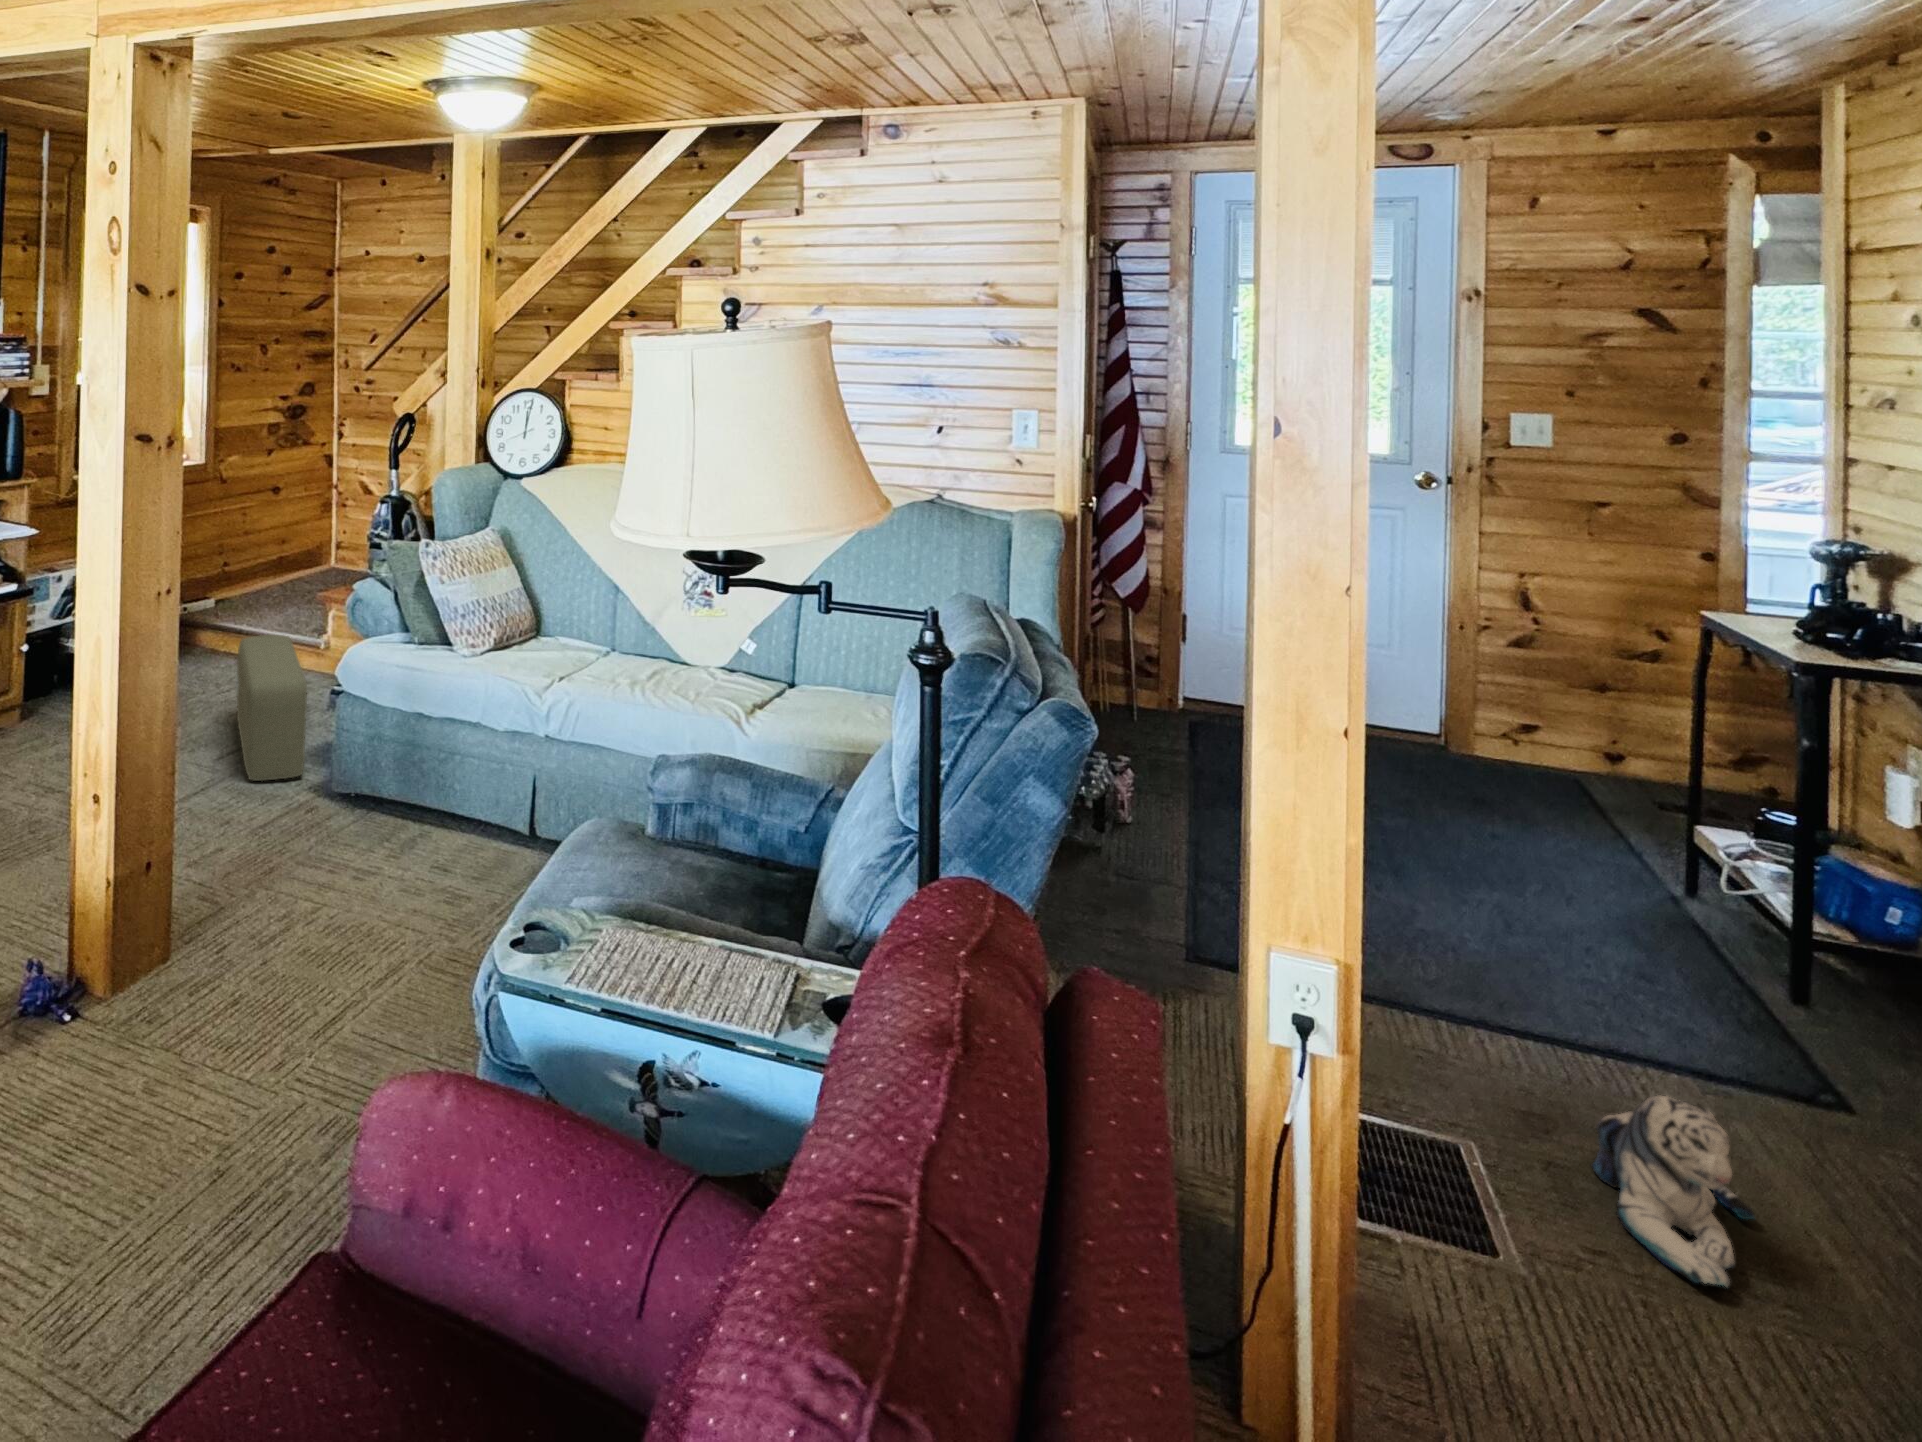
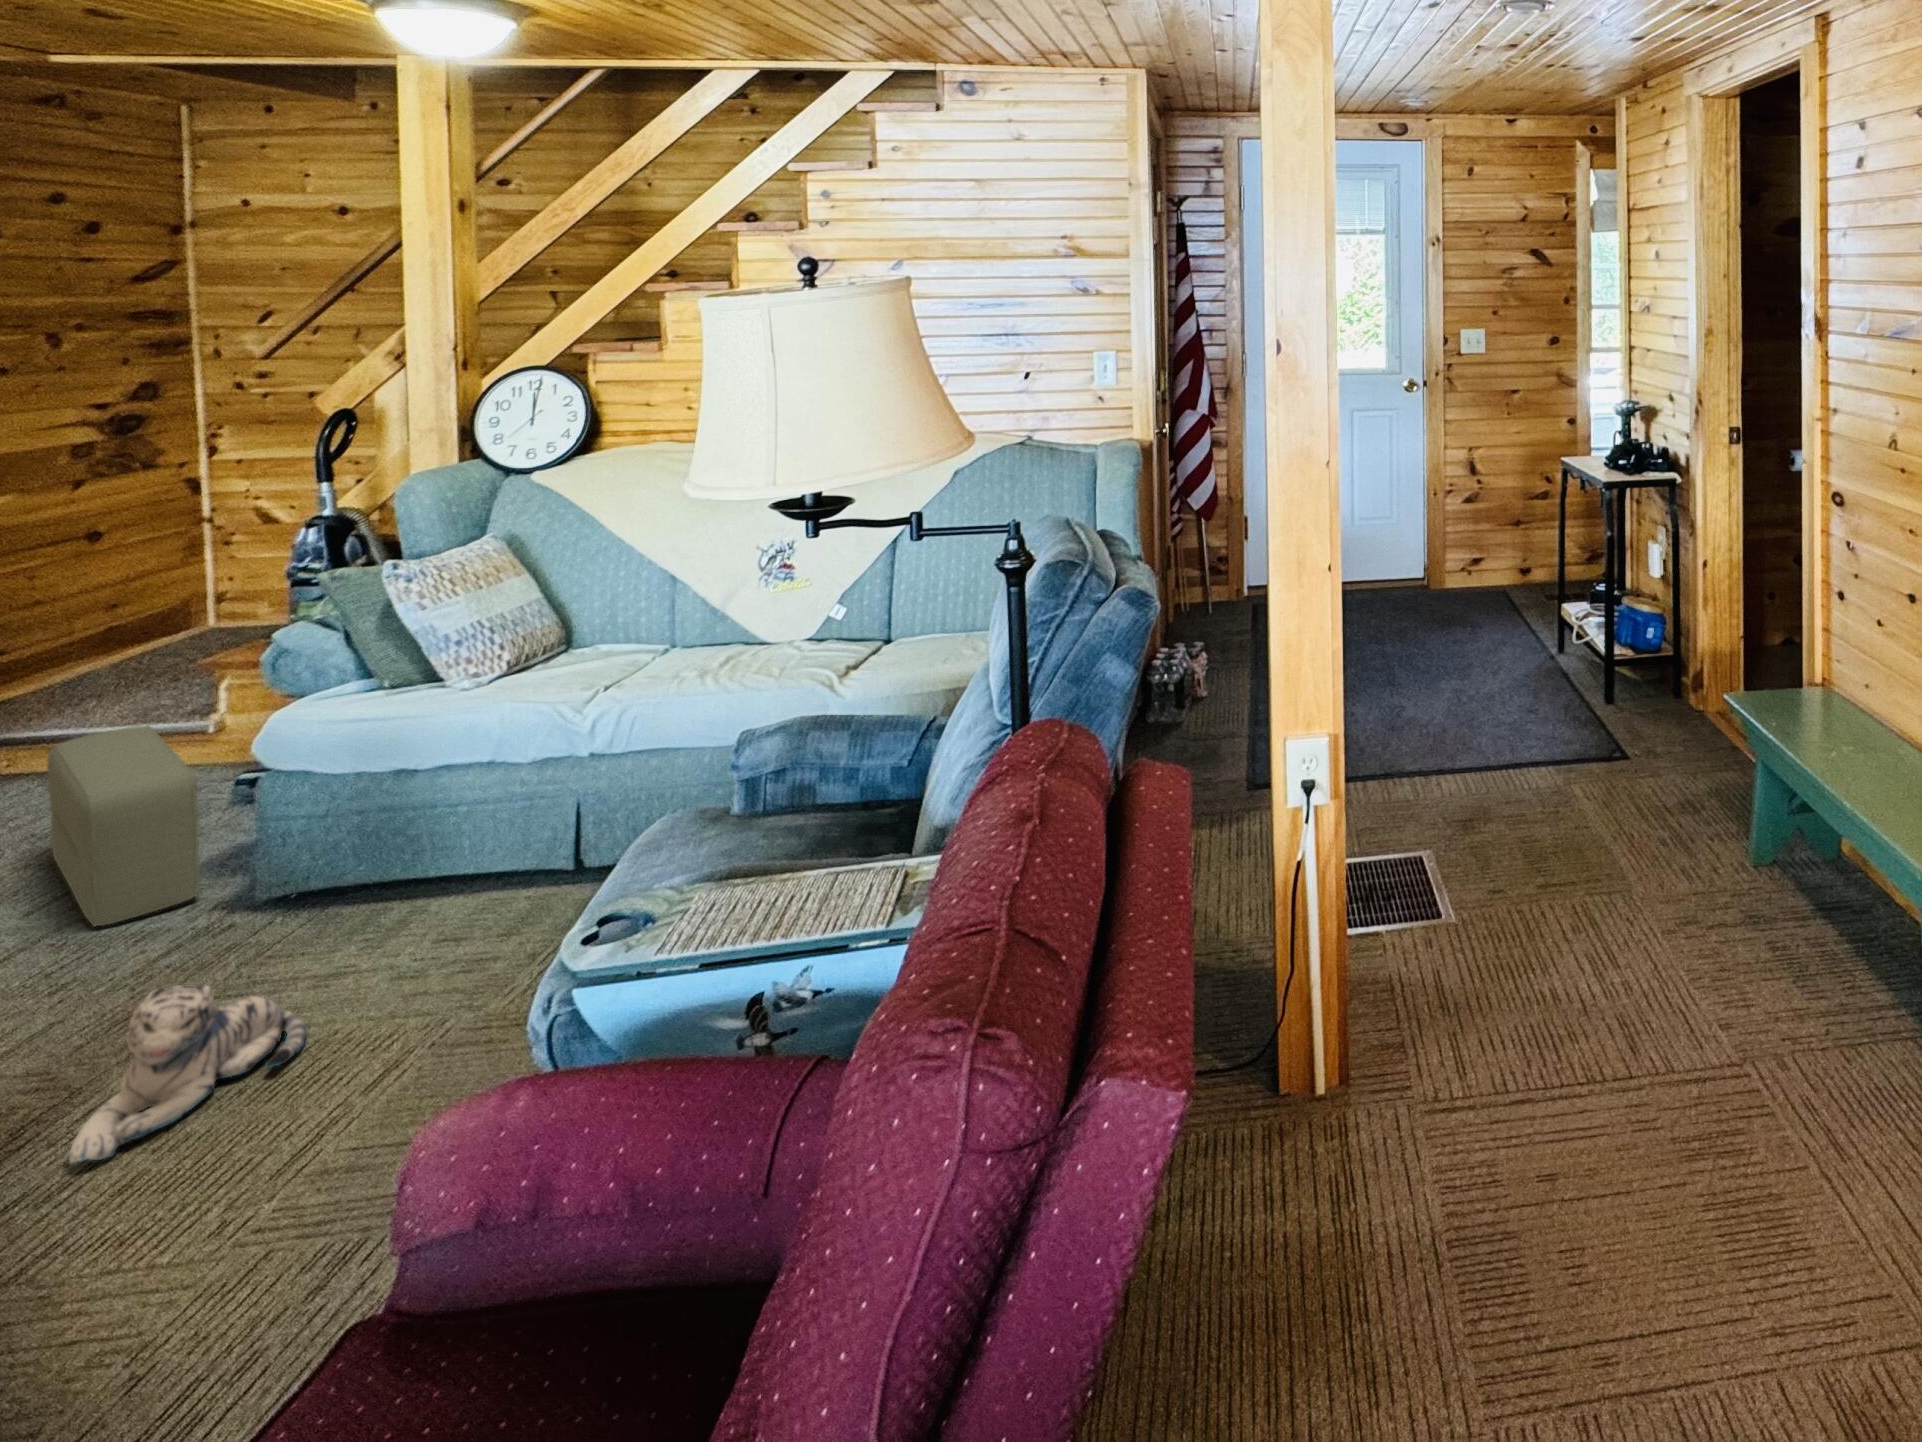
plush toy: present [1590,1095,1754,1287] -> present [68,985,306,1164]

